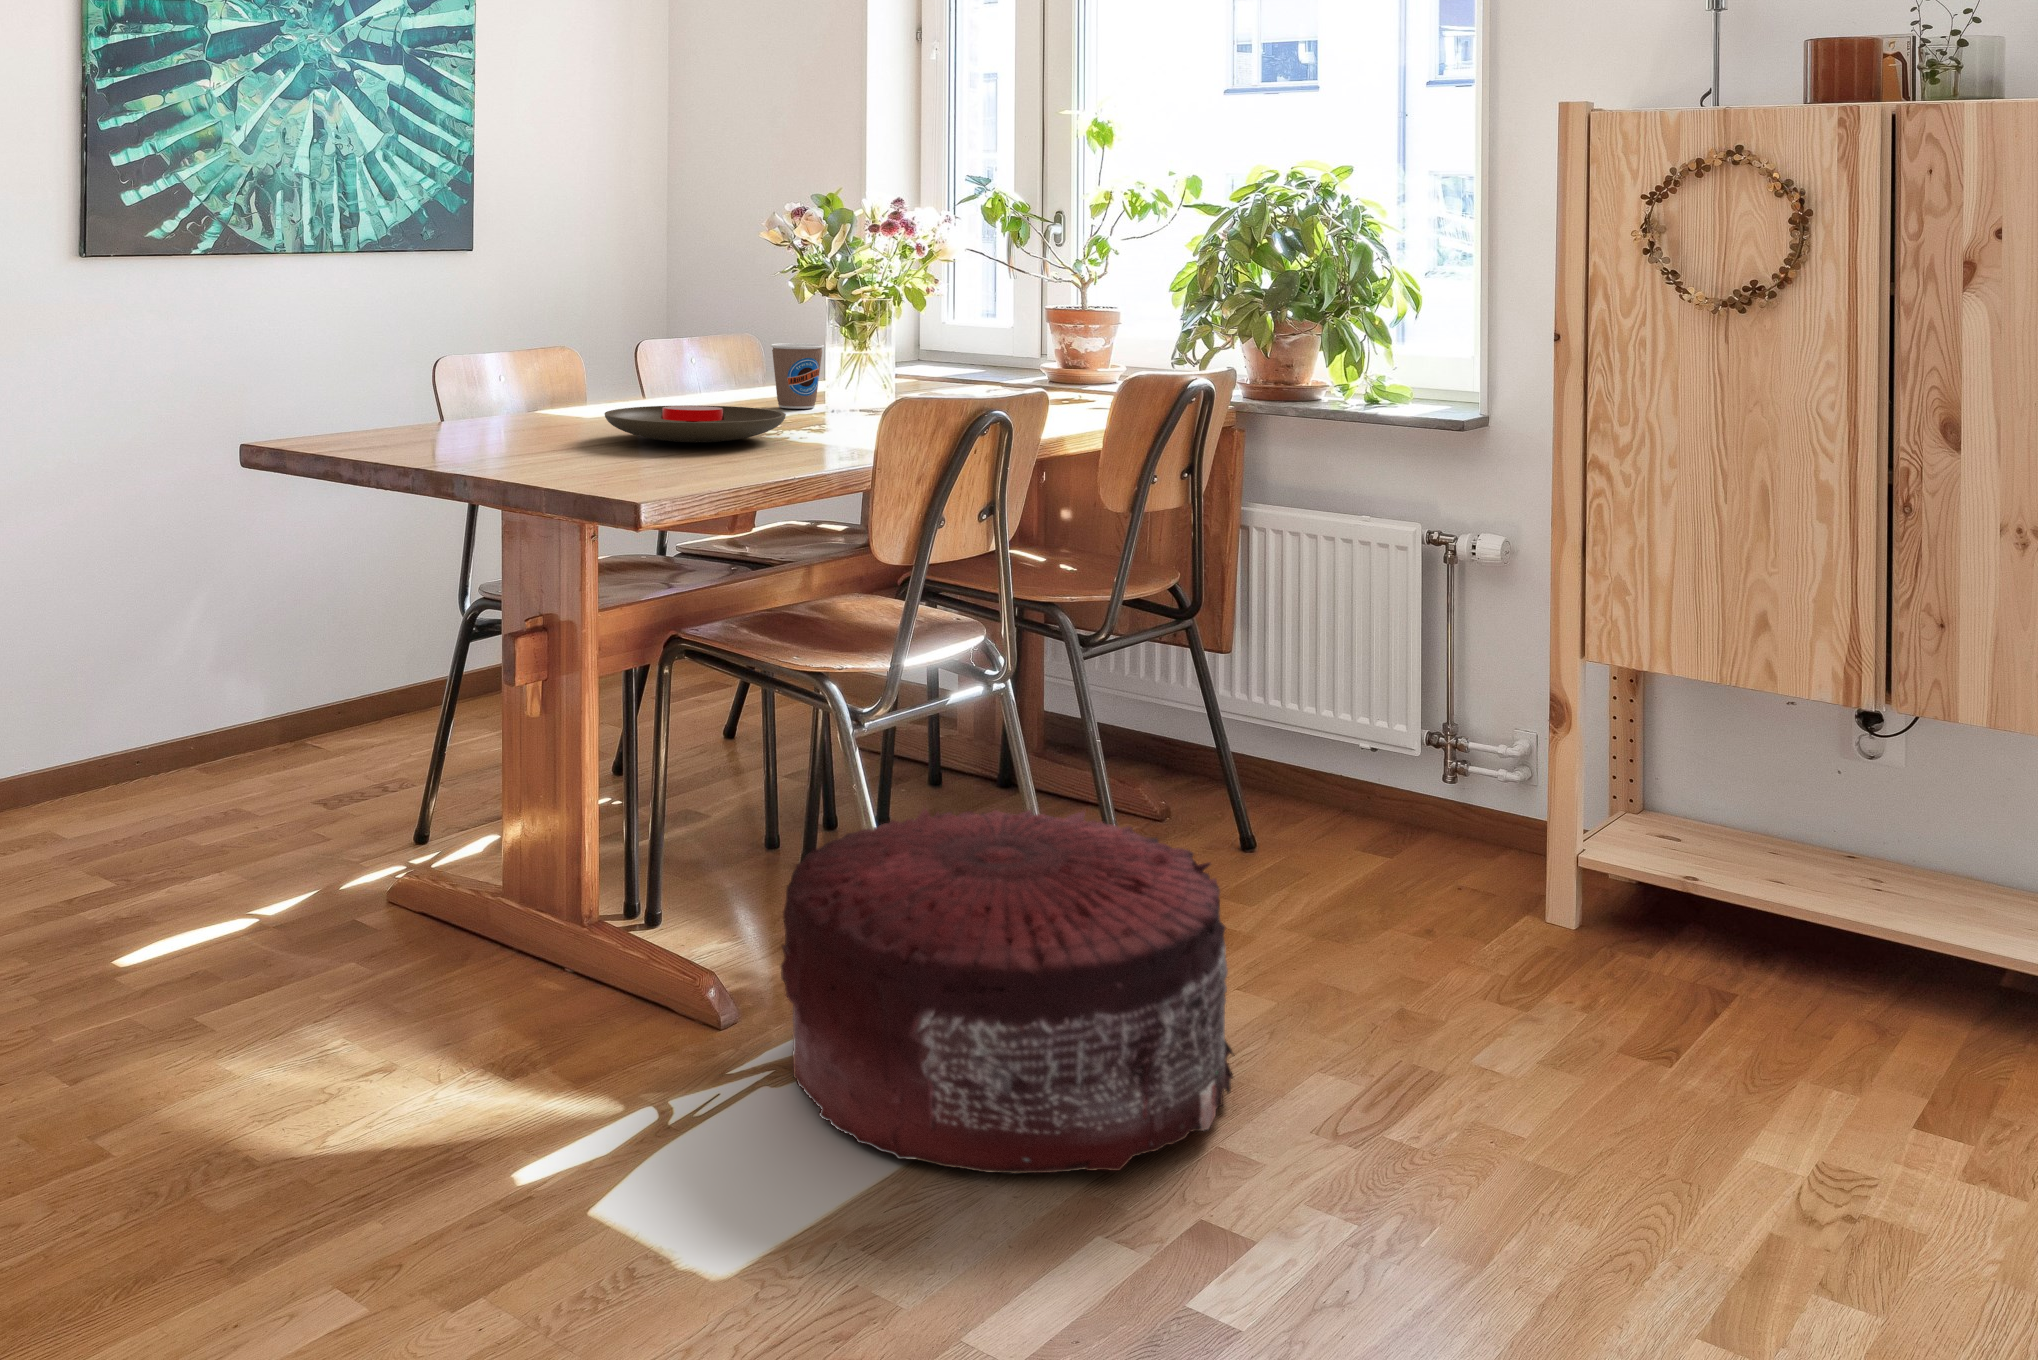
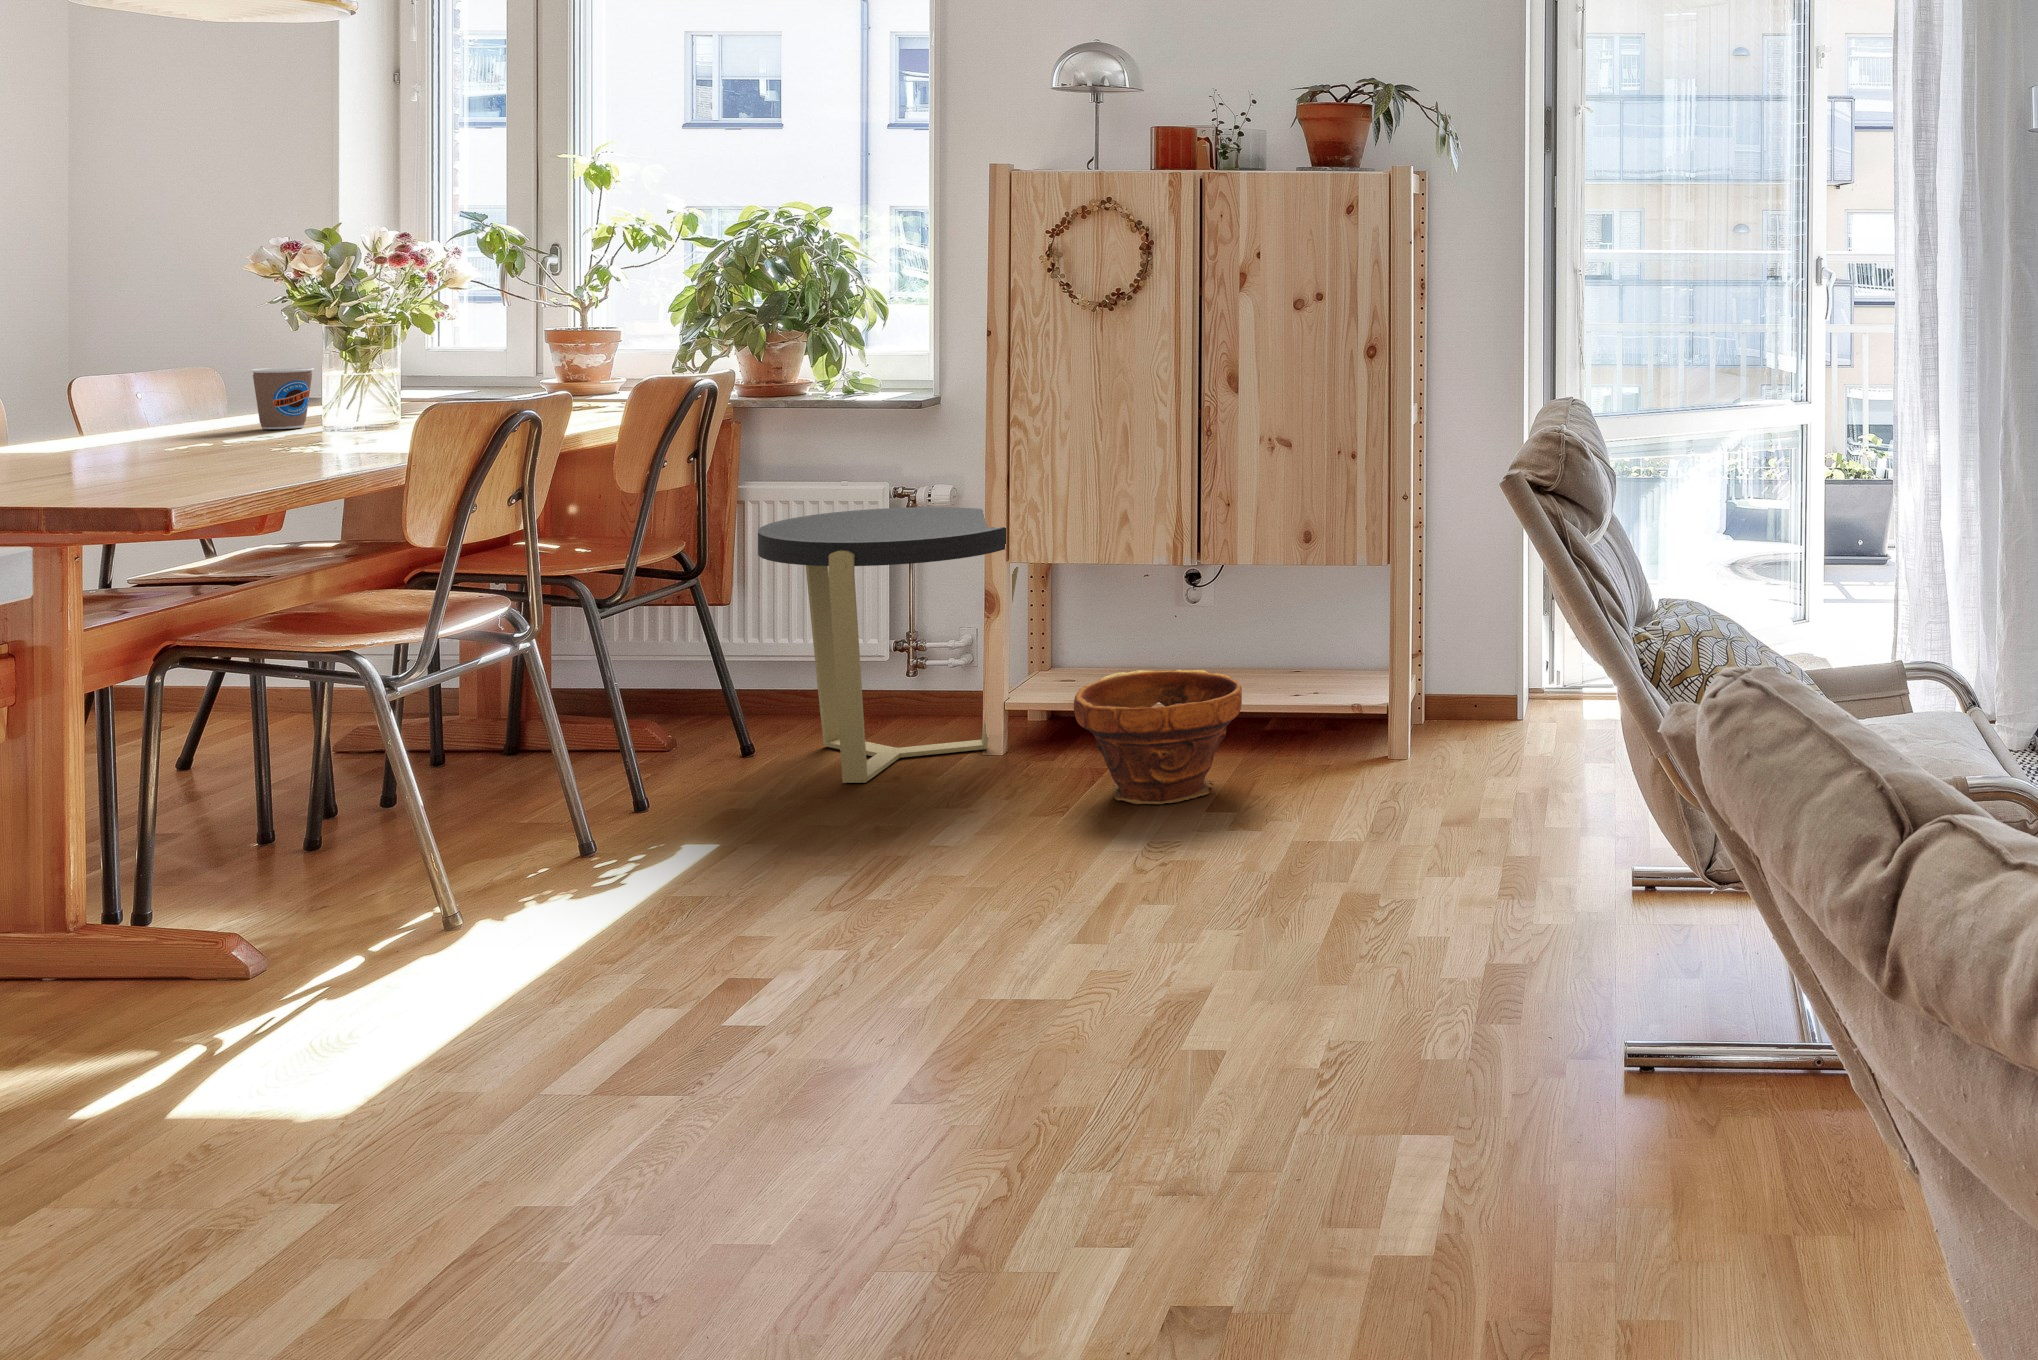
plate: present [605,405,786,443] -> none [70,427,292,462]
side table: none [1255,556,1596,927] -> present [758,507,1018,783]
pouf: present [781,809,1235,1174] -> none [336,723,758,1005]
planter: none [1675,853,1960,1087] -> present [1074,670,1242,804]

